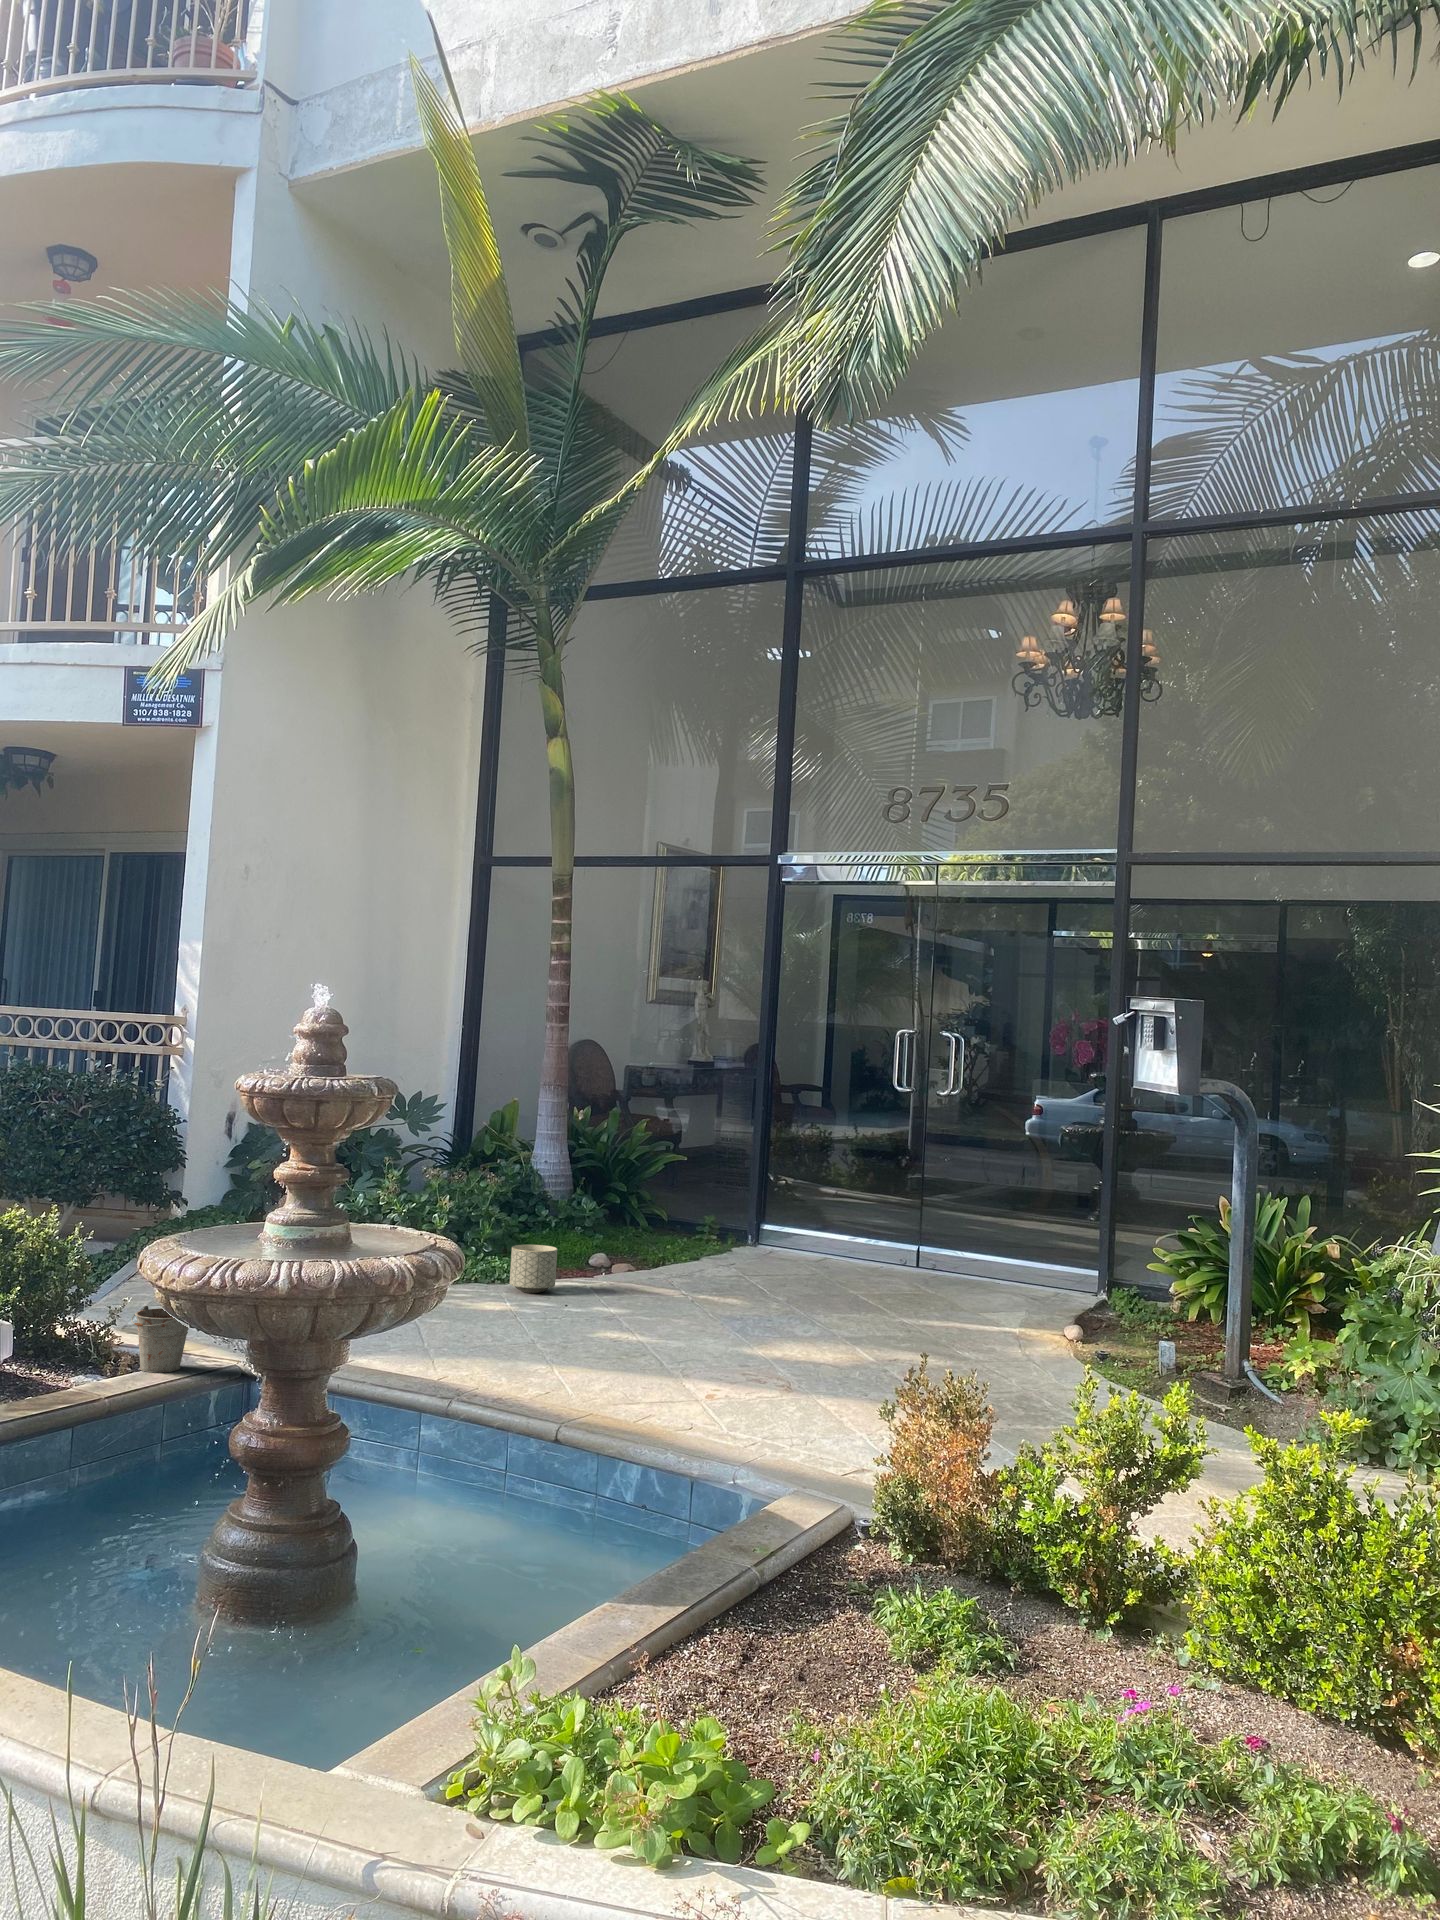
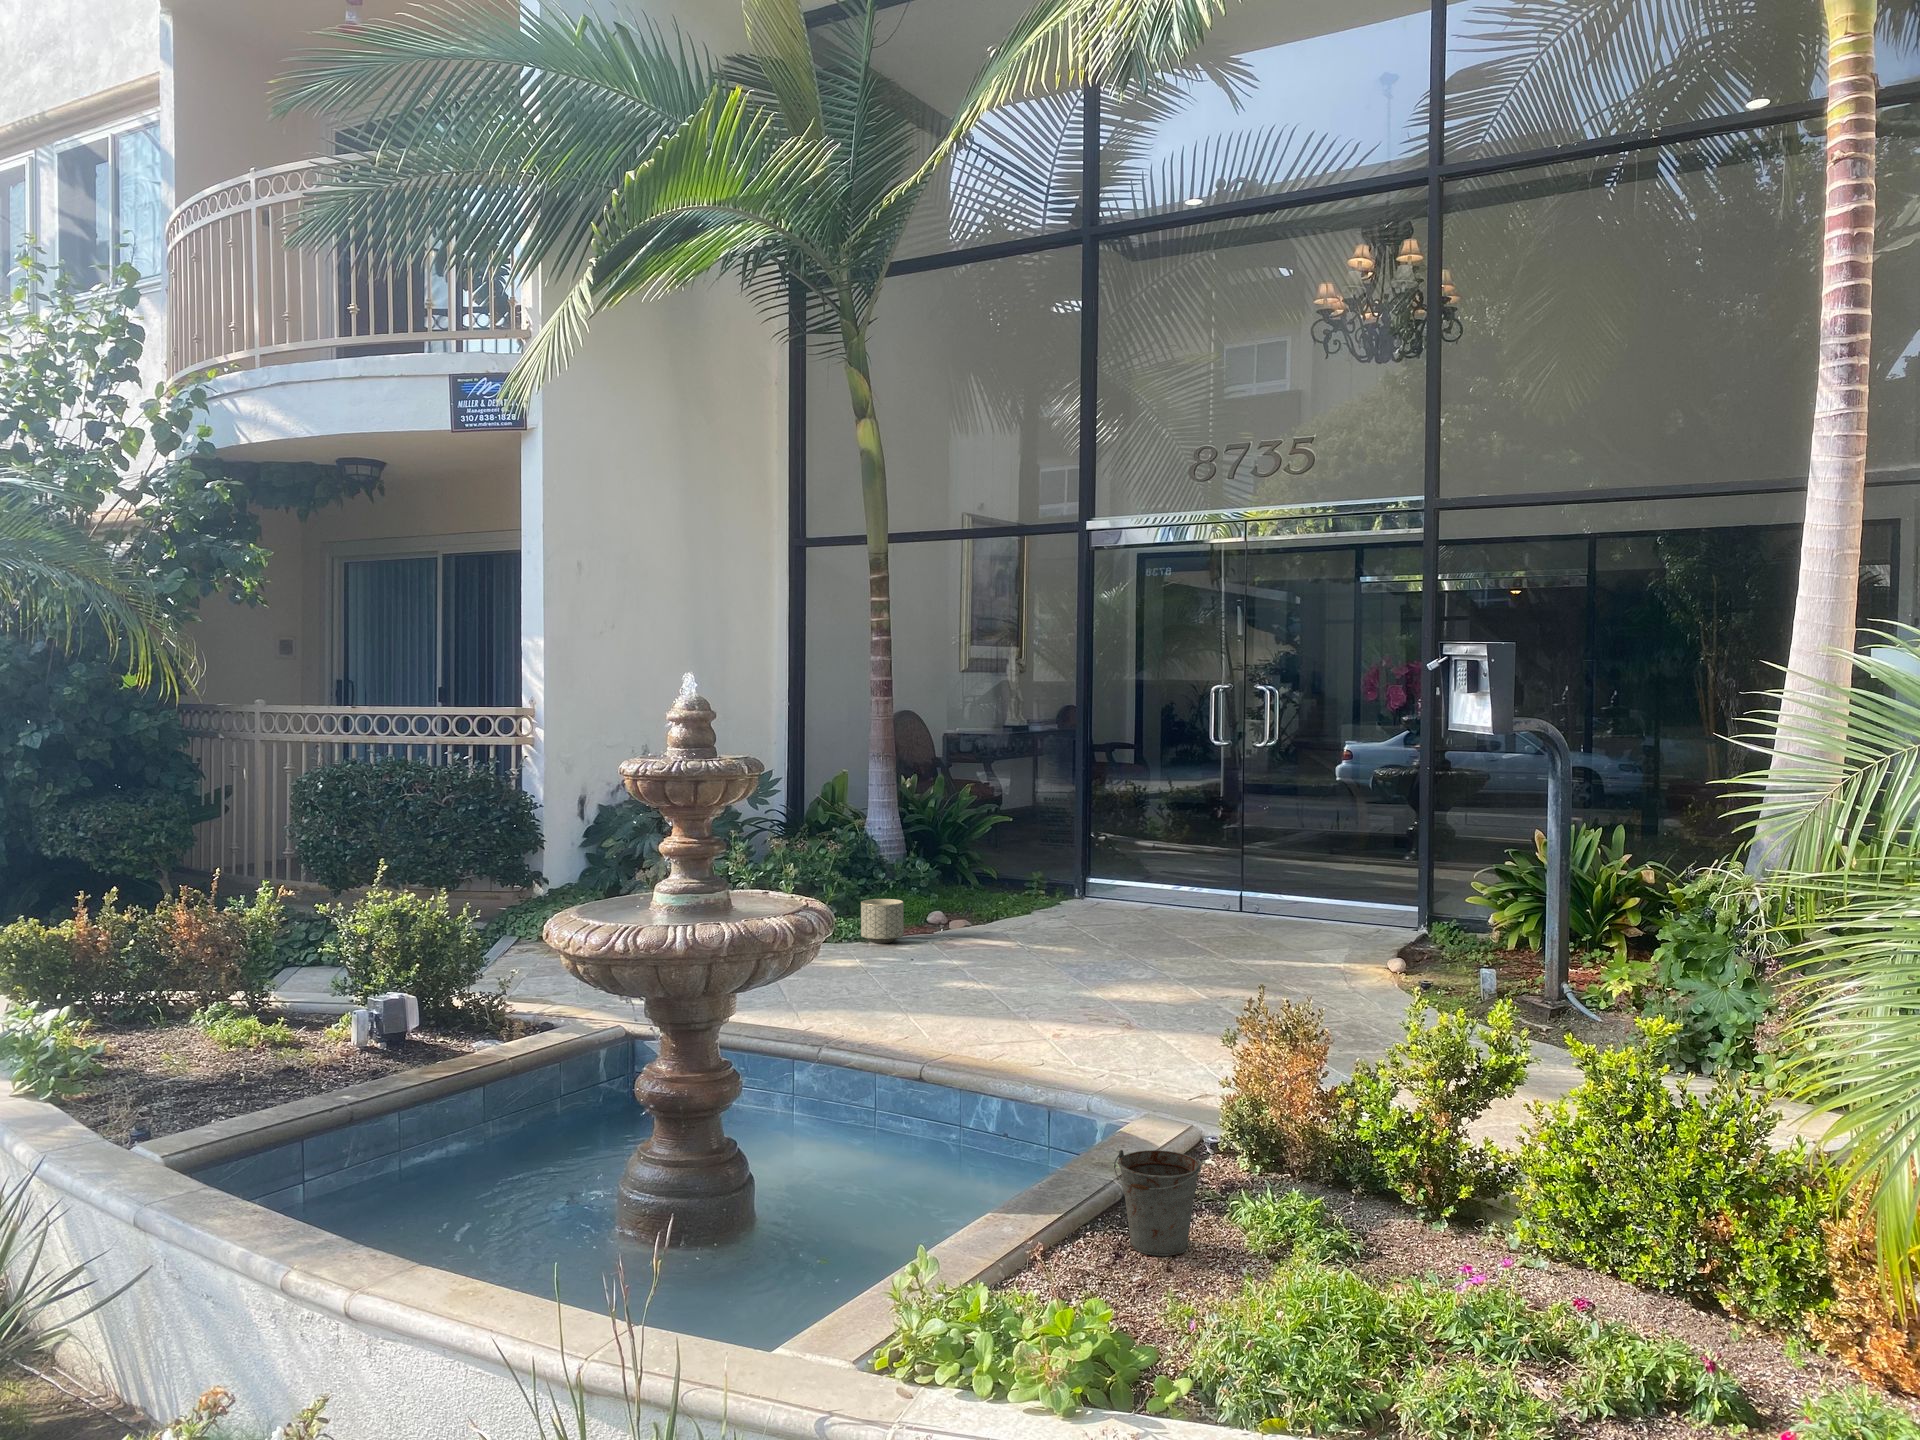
bucket: present [131,1306,189,1372] -> present [1114,1150,1201,1256]

